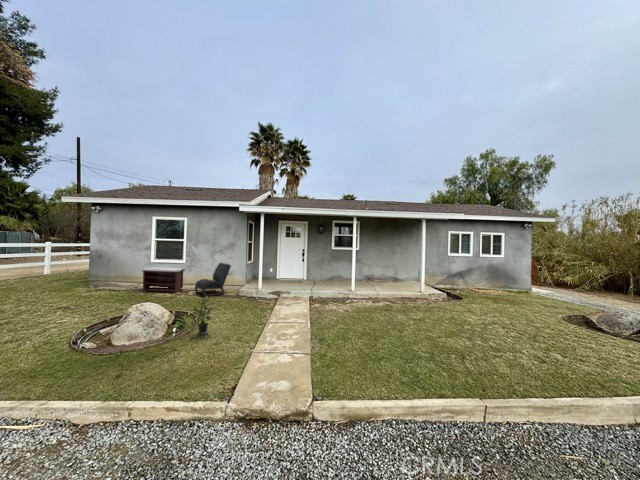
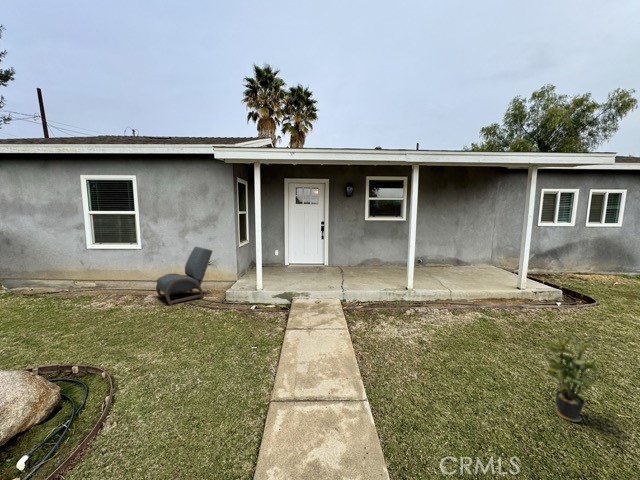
bench: present [142,267,185,293] -> none [70,257,141,297]
potted plant: present [192,296,213,334] -> present [544,333,598,422]

